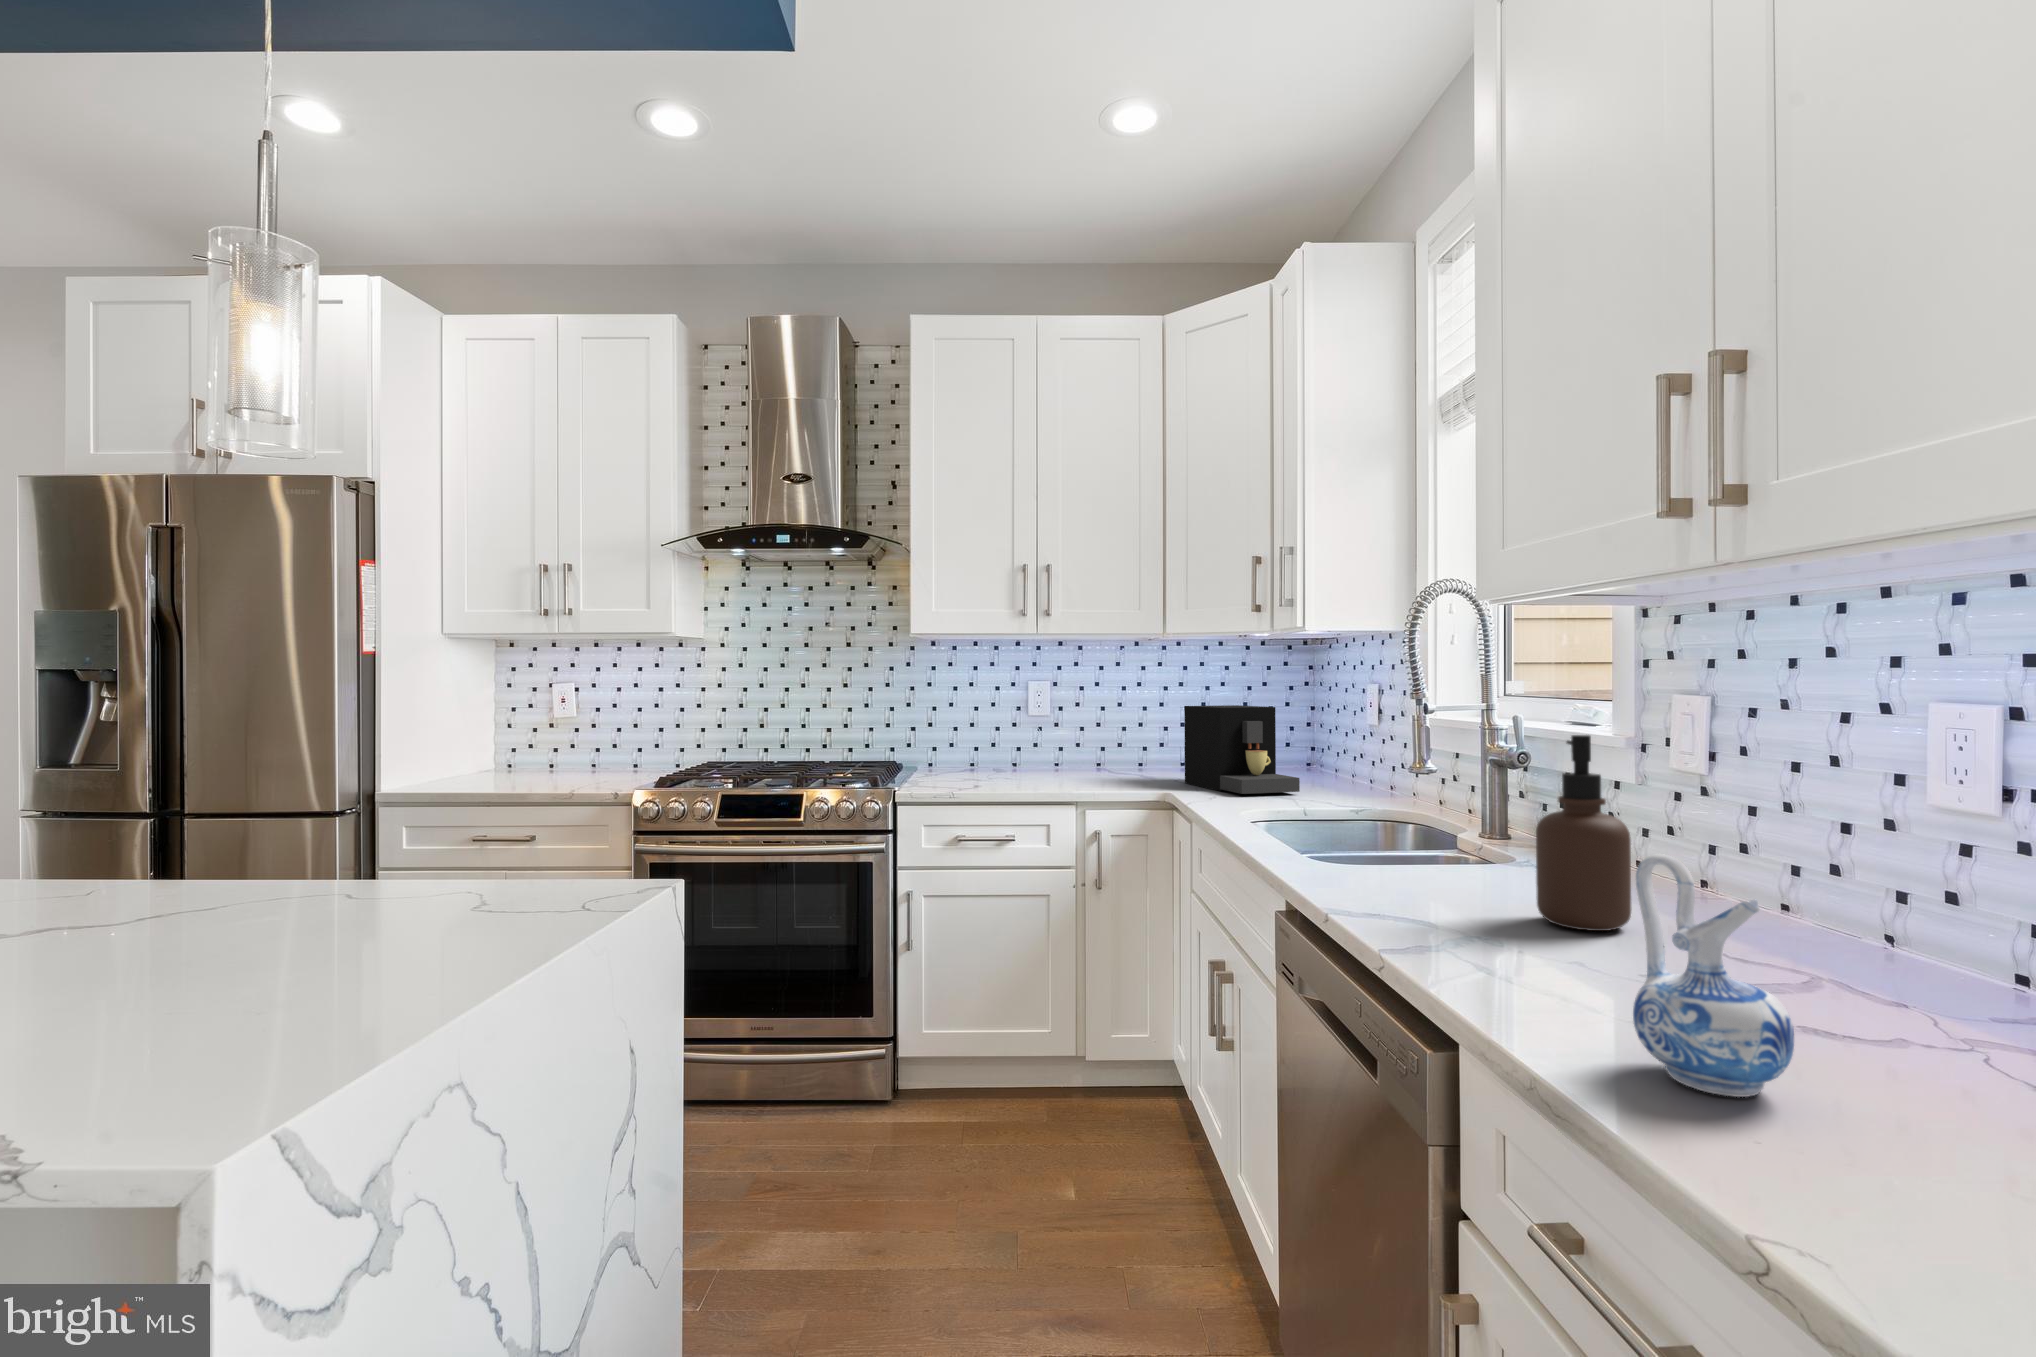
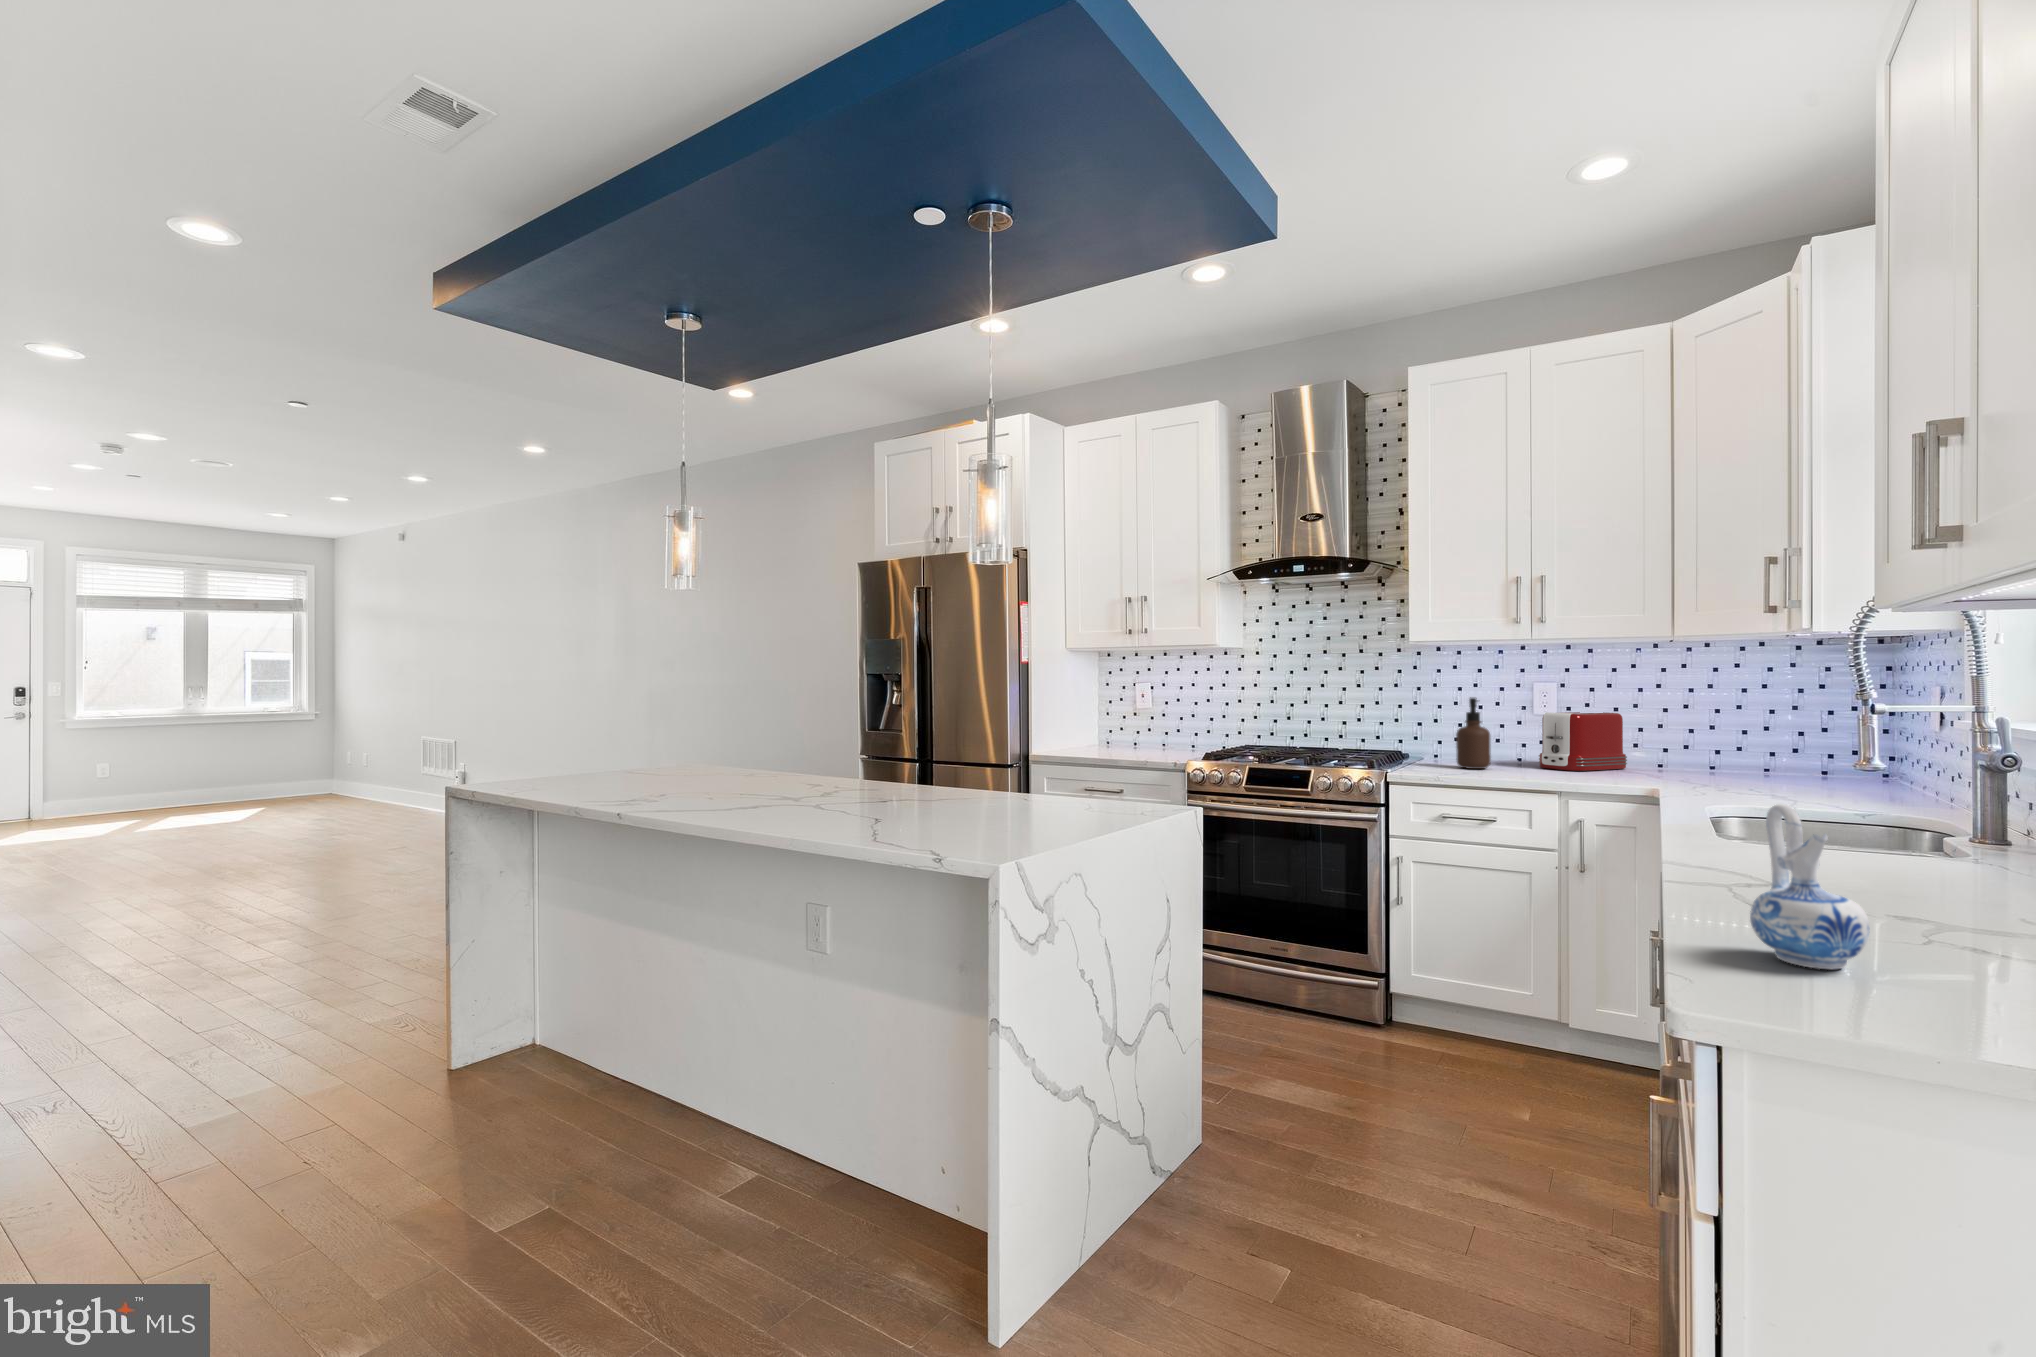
coffee maker: present [1184,705,1300,794] -> none [1693,707,1818,795]
toaster: none [1038,713,1115,776] -> present [1539,712,1627,771]
soap dispenser: present [1536,735,1631,931] -> present [1456,697,1491,769]

